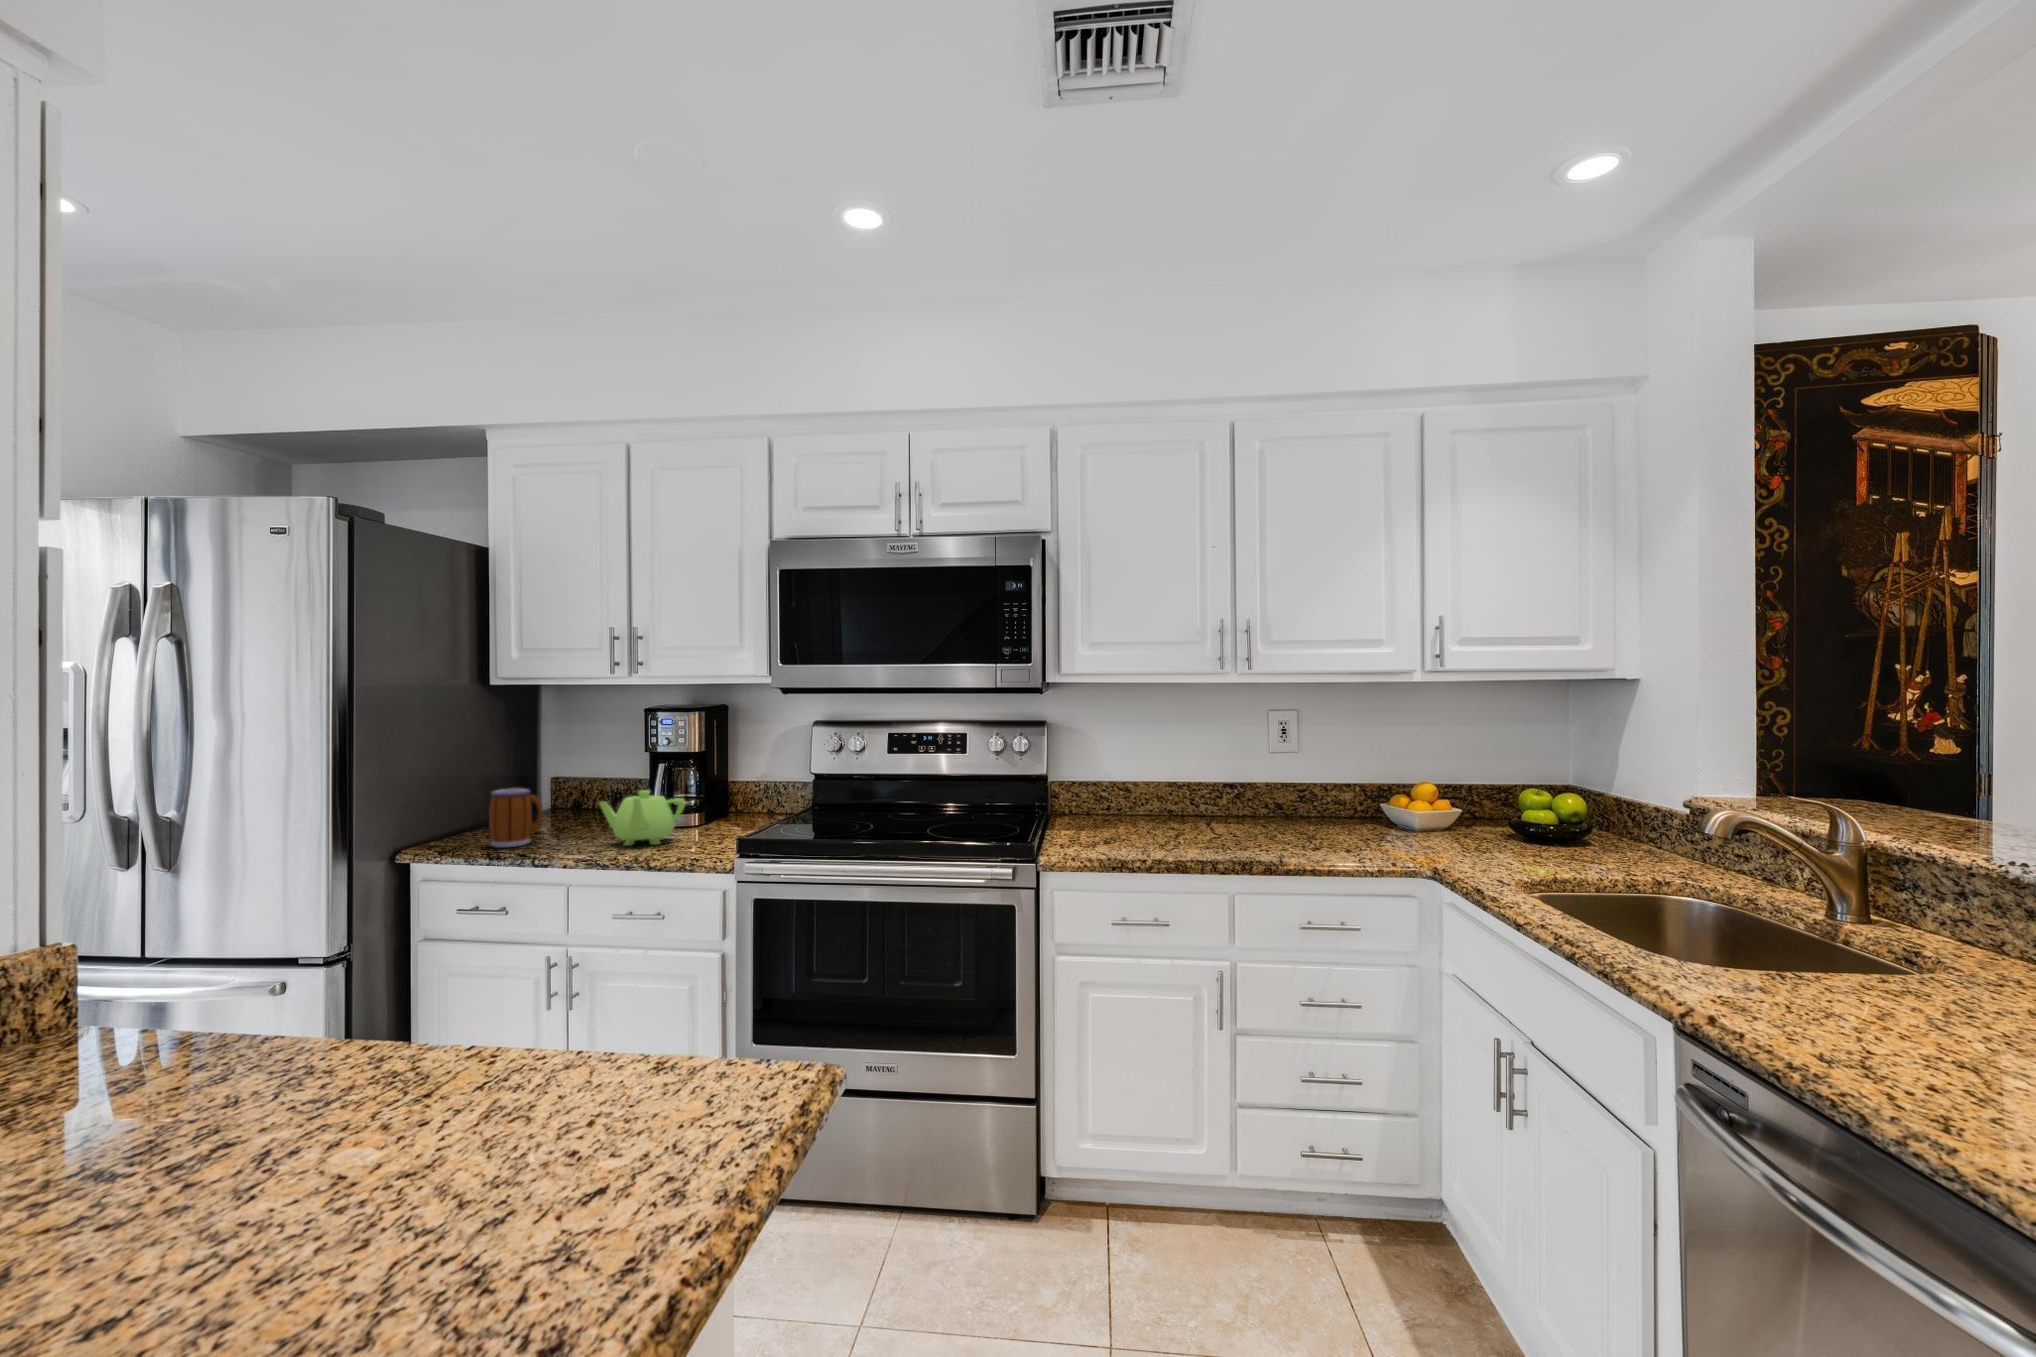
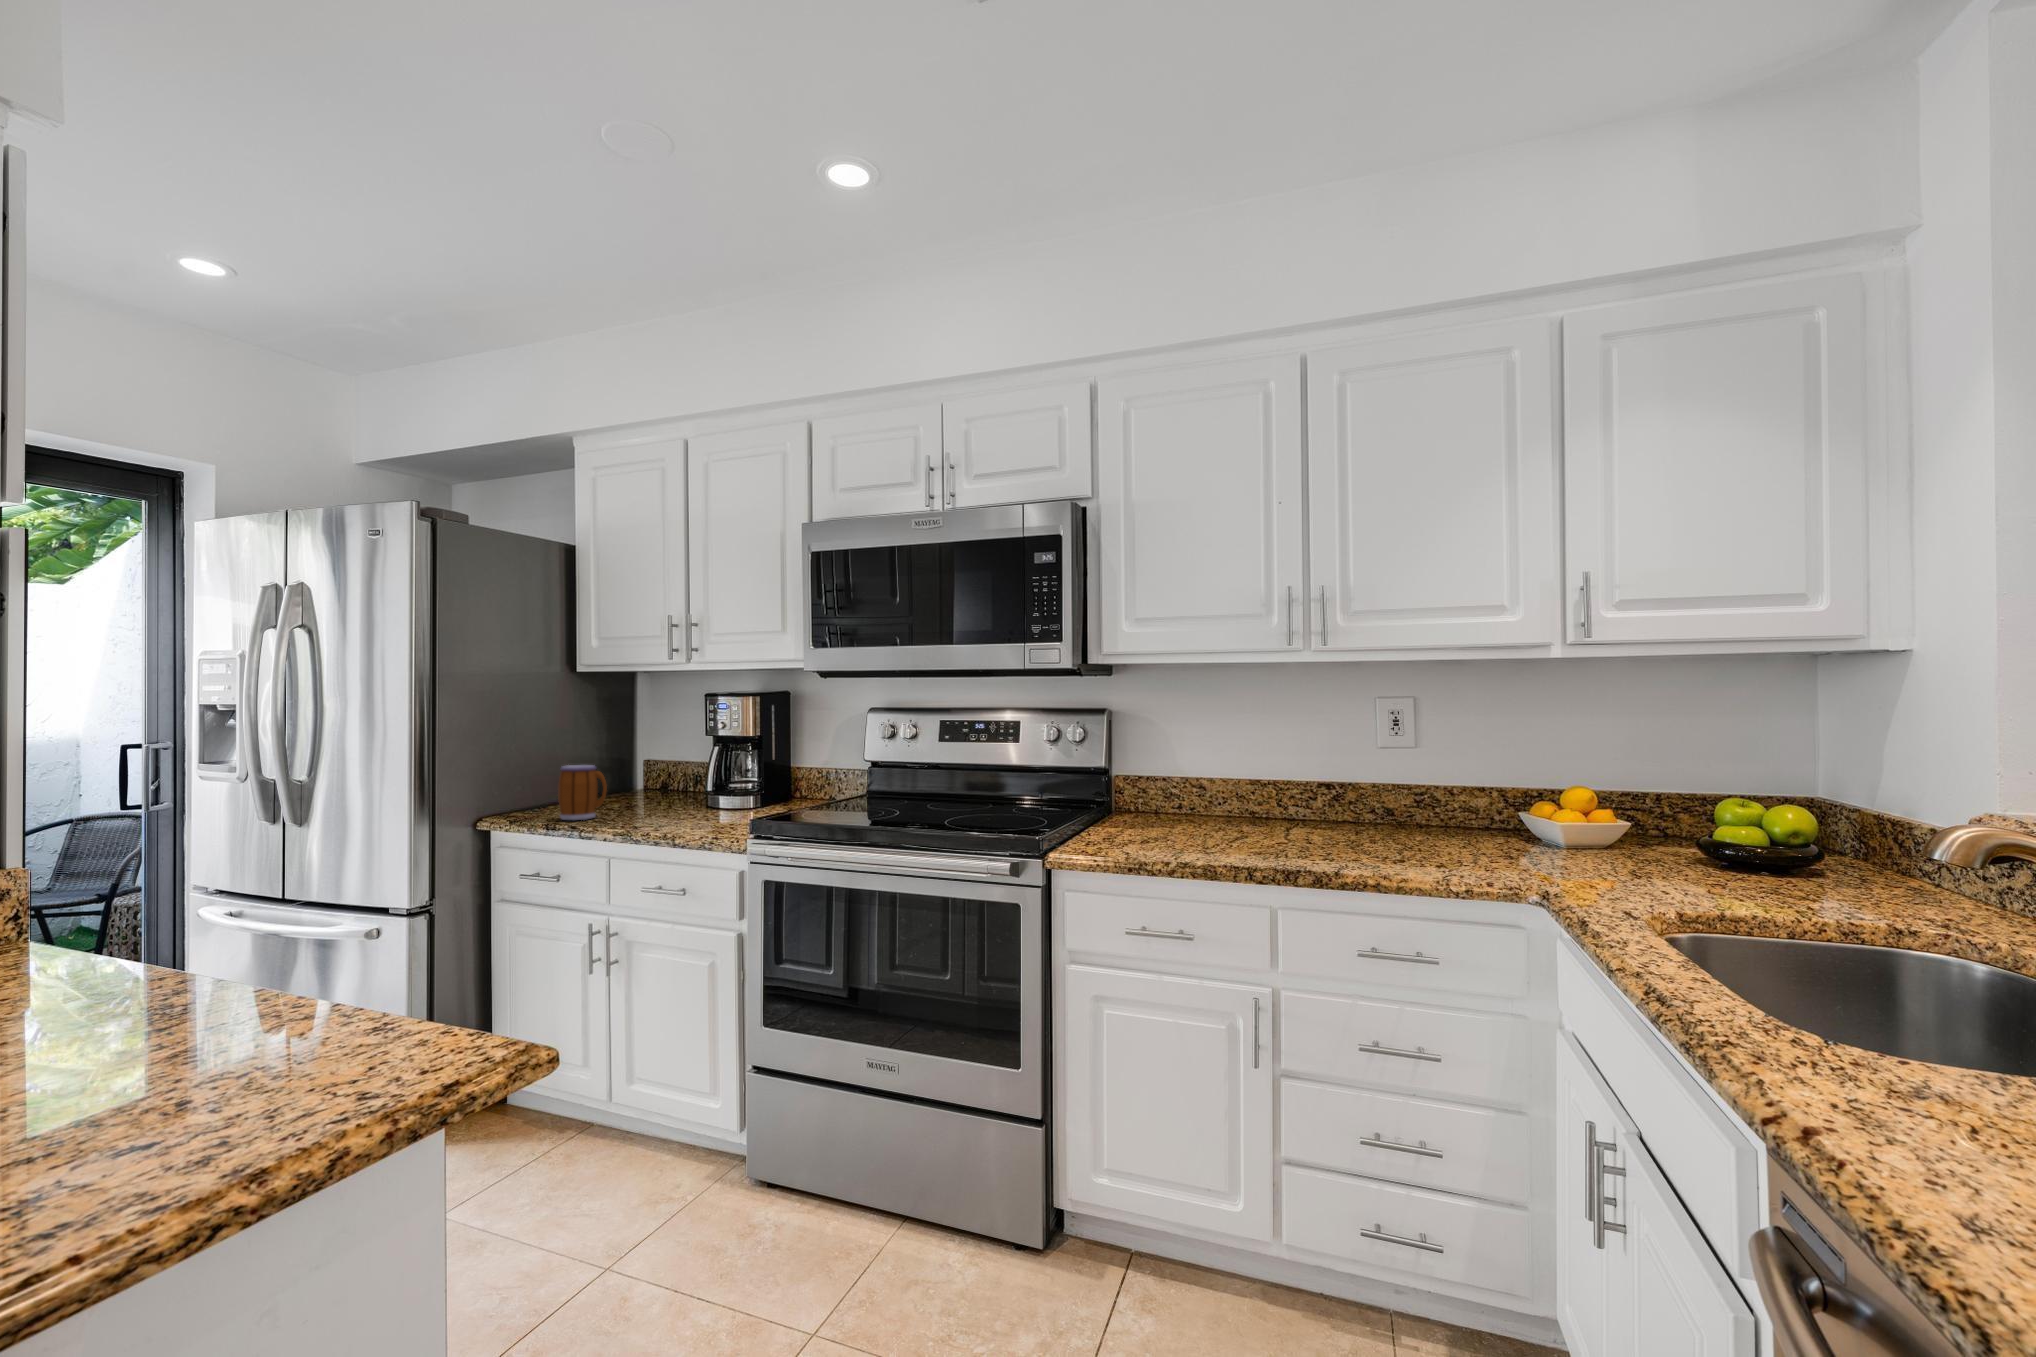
teapot: present [599,790,686,846] -> none [648,770,729,824]

